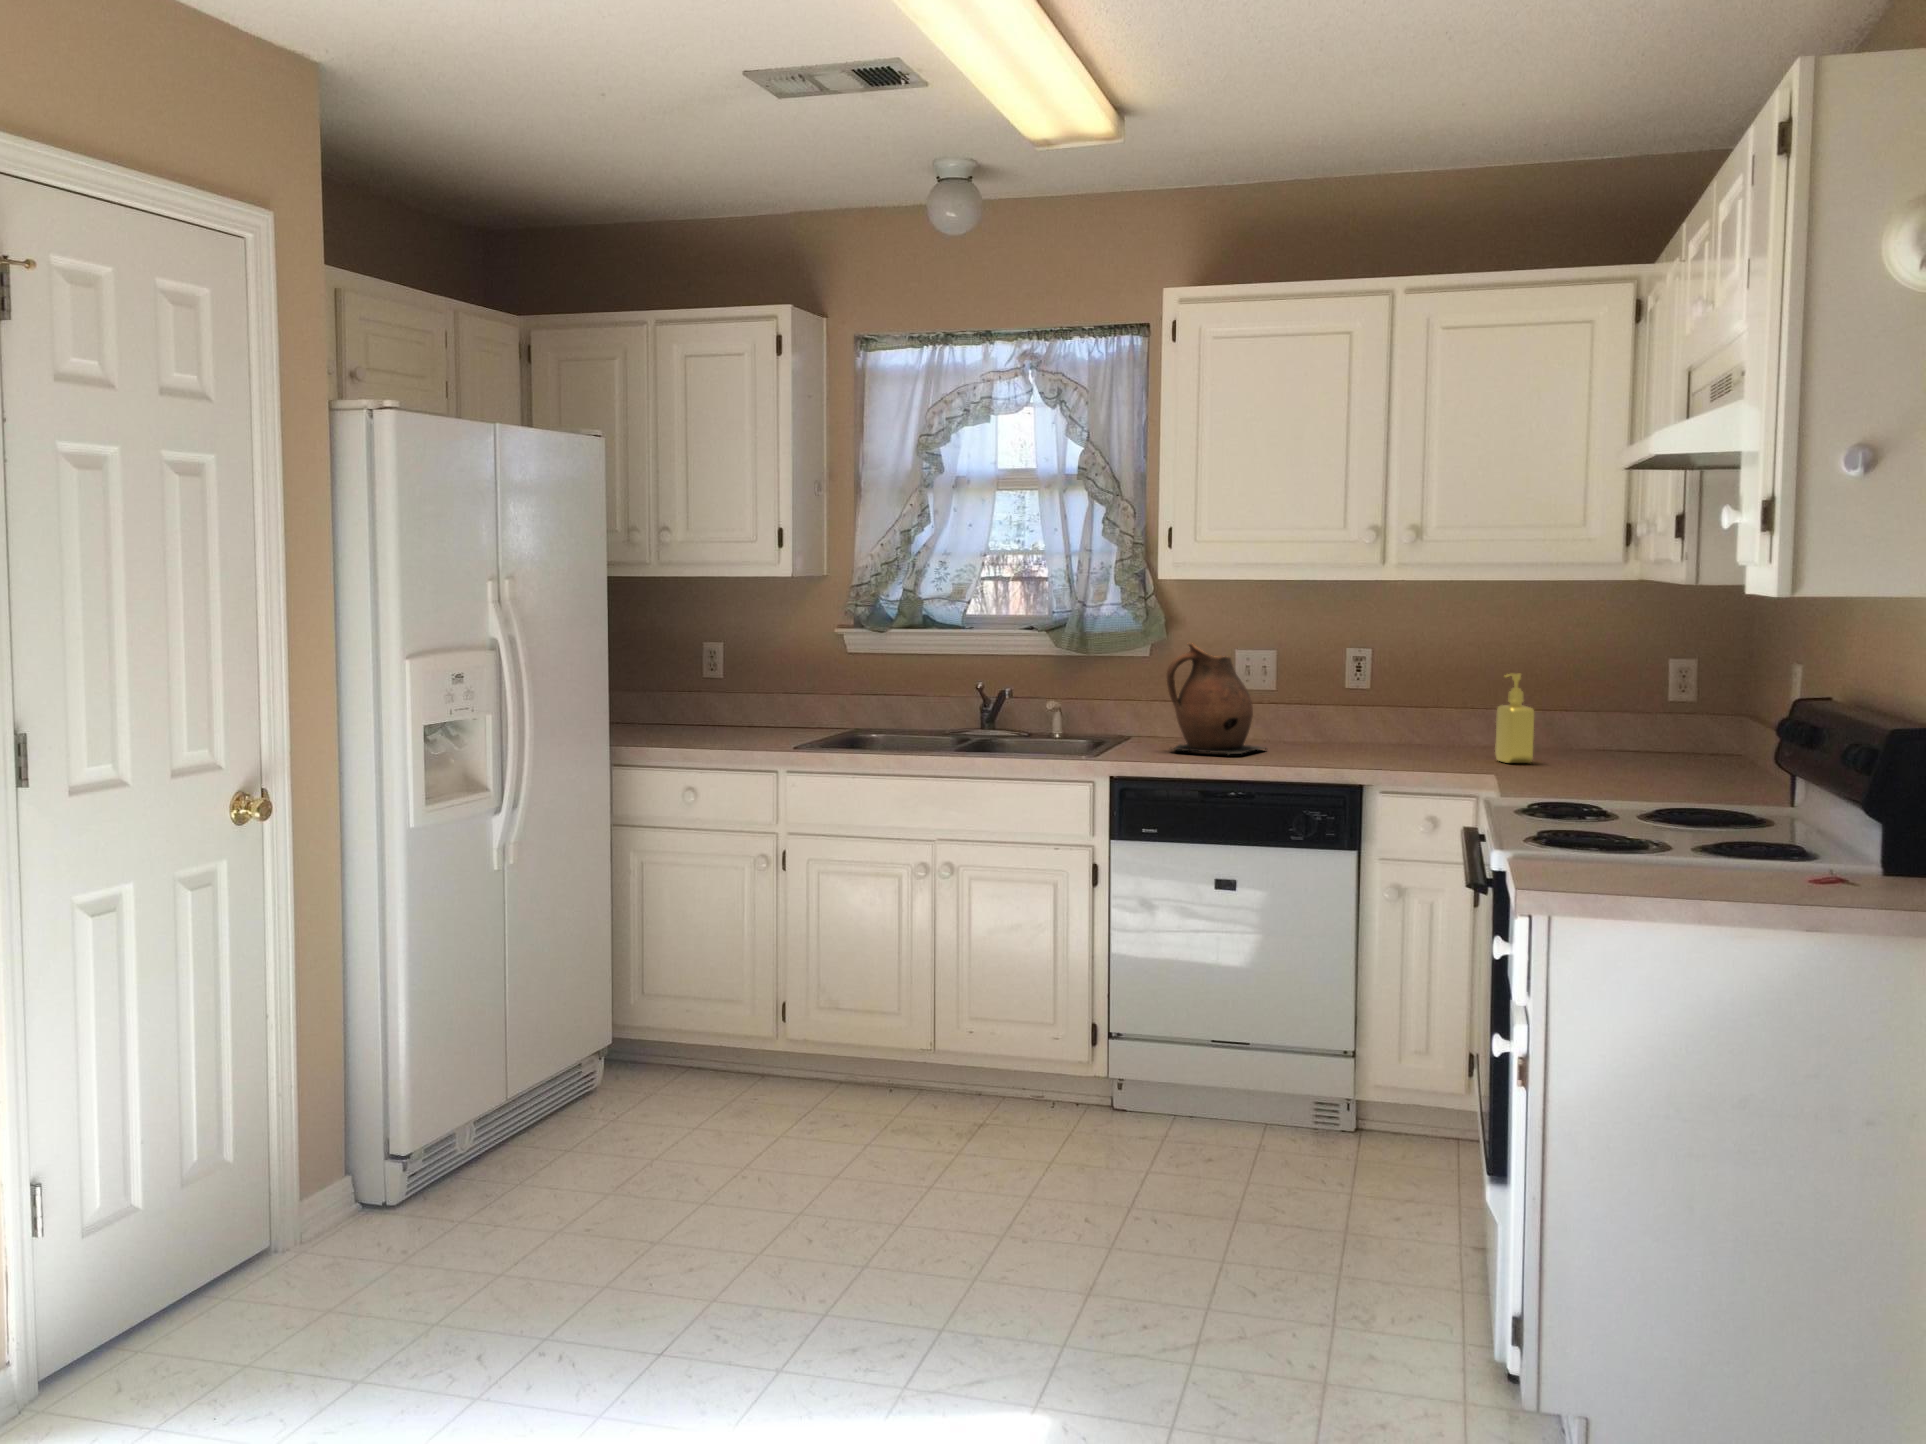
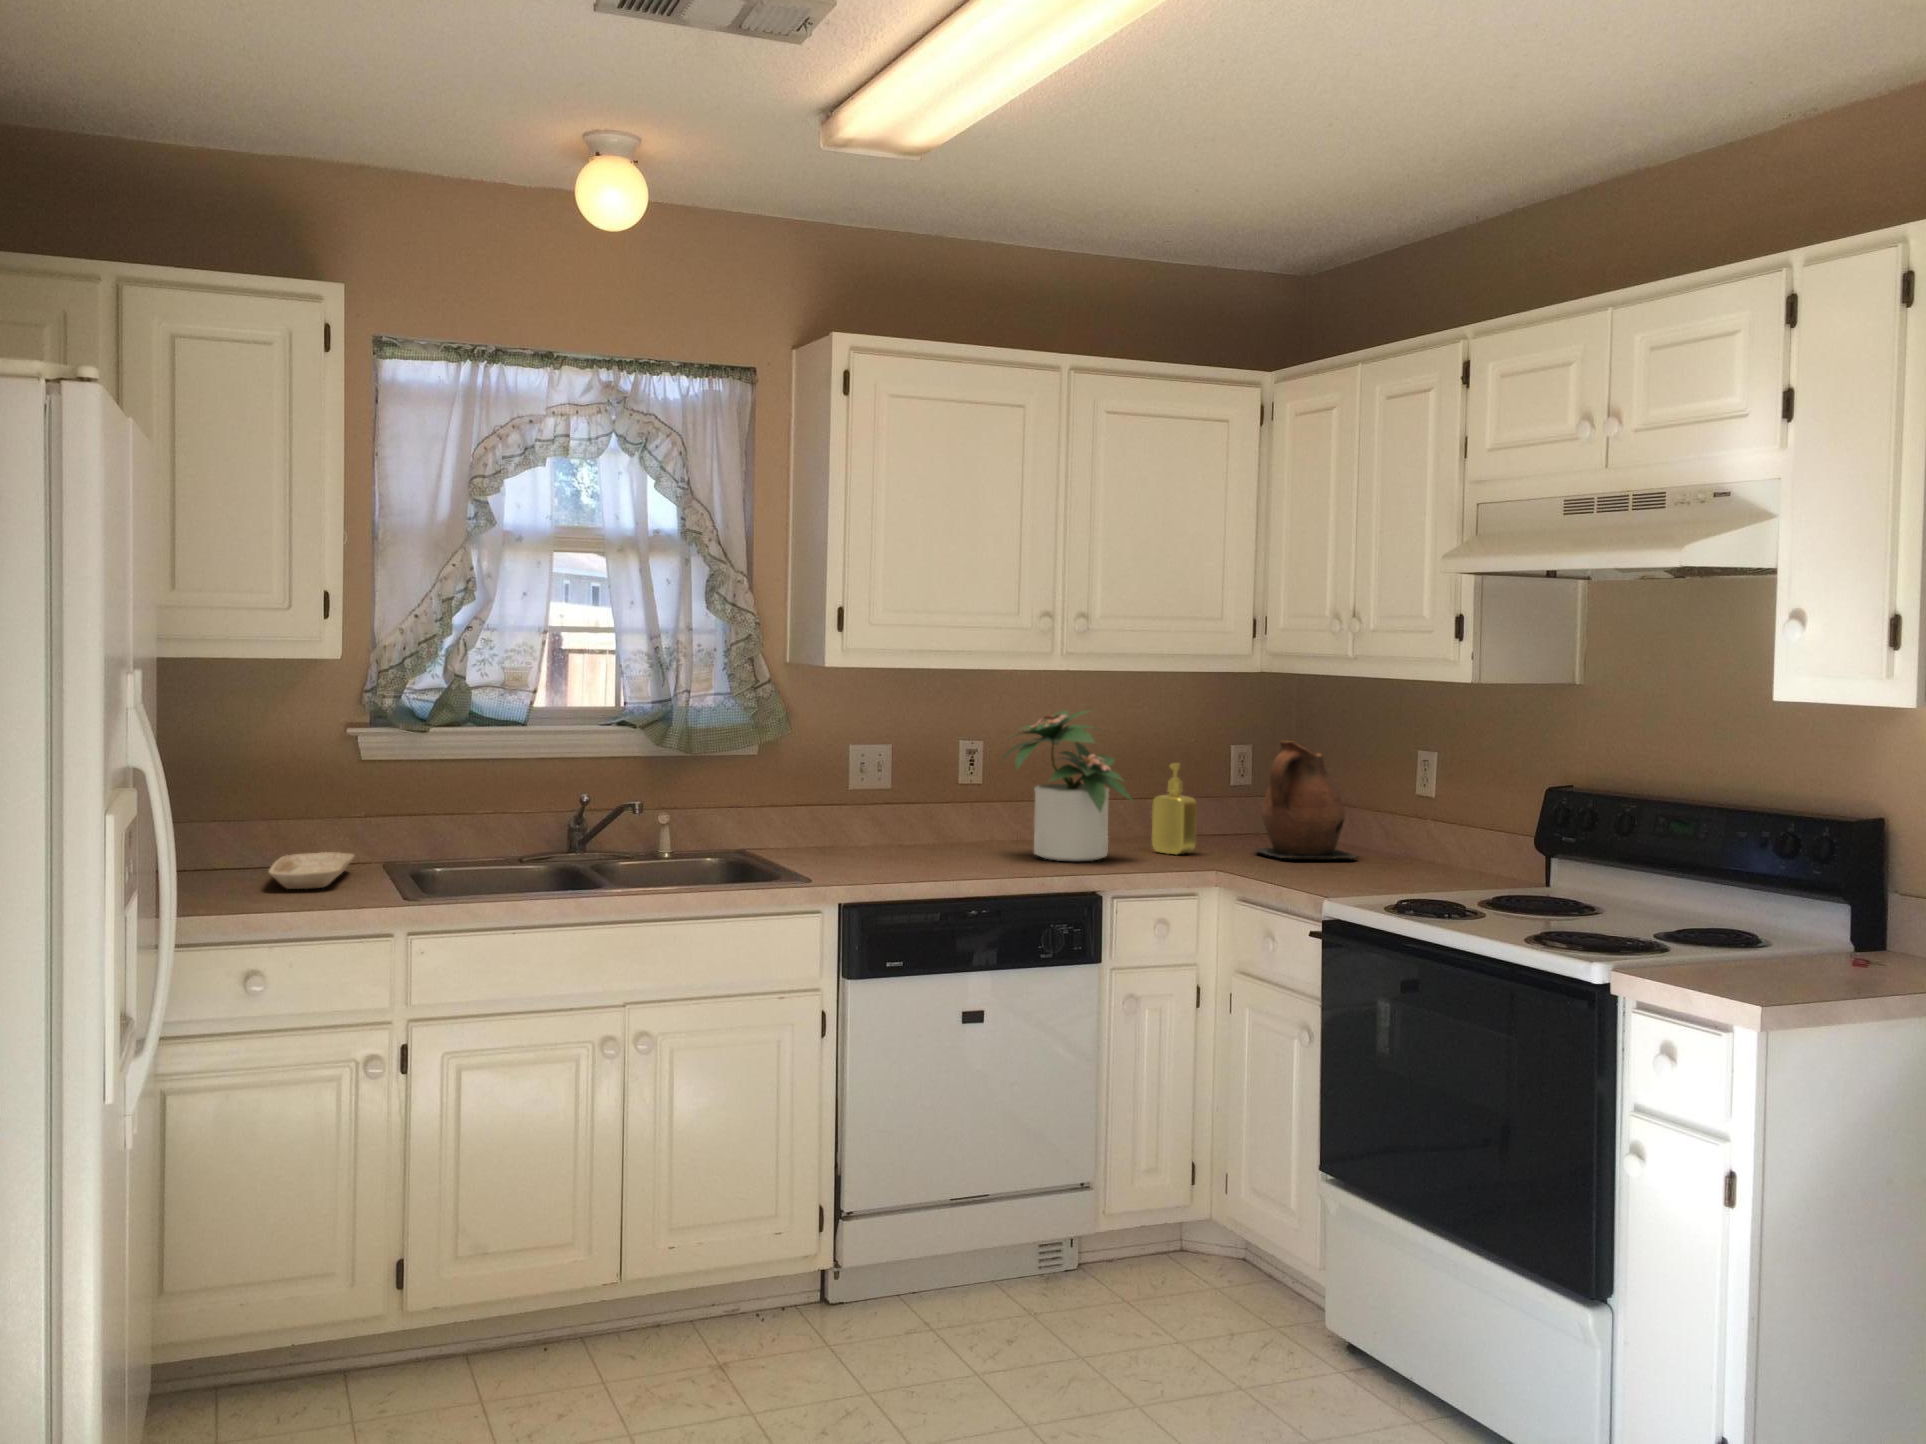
potted plant: none [1326,619,1451,761] -> present [1002,710,1132,861]
ceramic pitcher: present [1167,643,1266,755] -> present [1257,741,1356,859]
tray: none [744,715,831,735] -> present [269,852,355,889]

